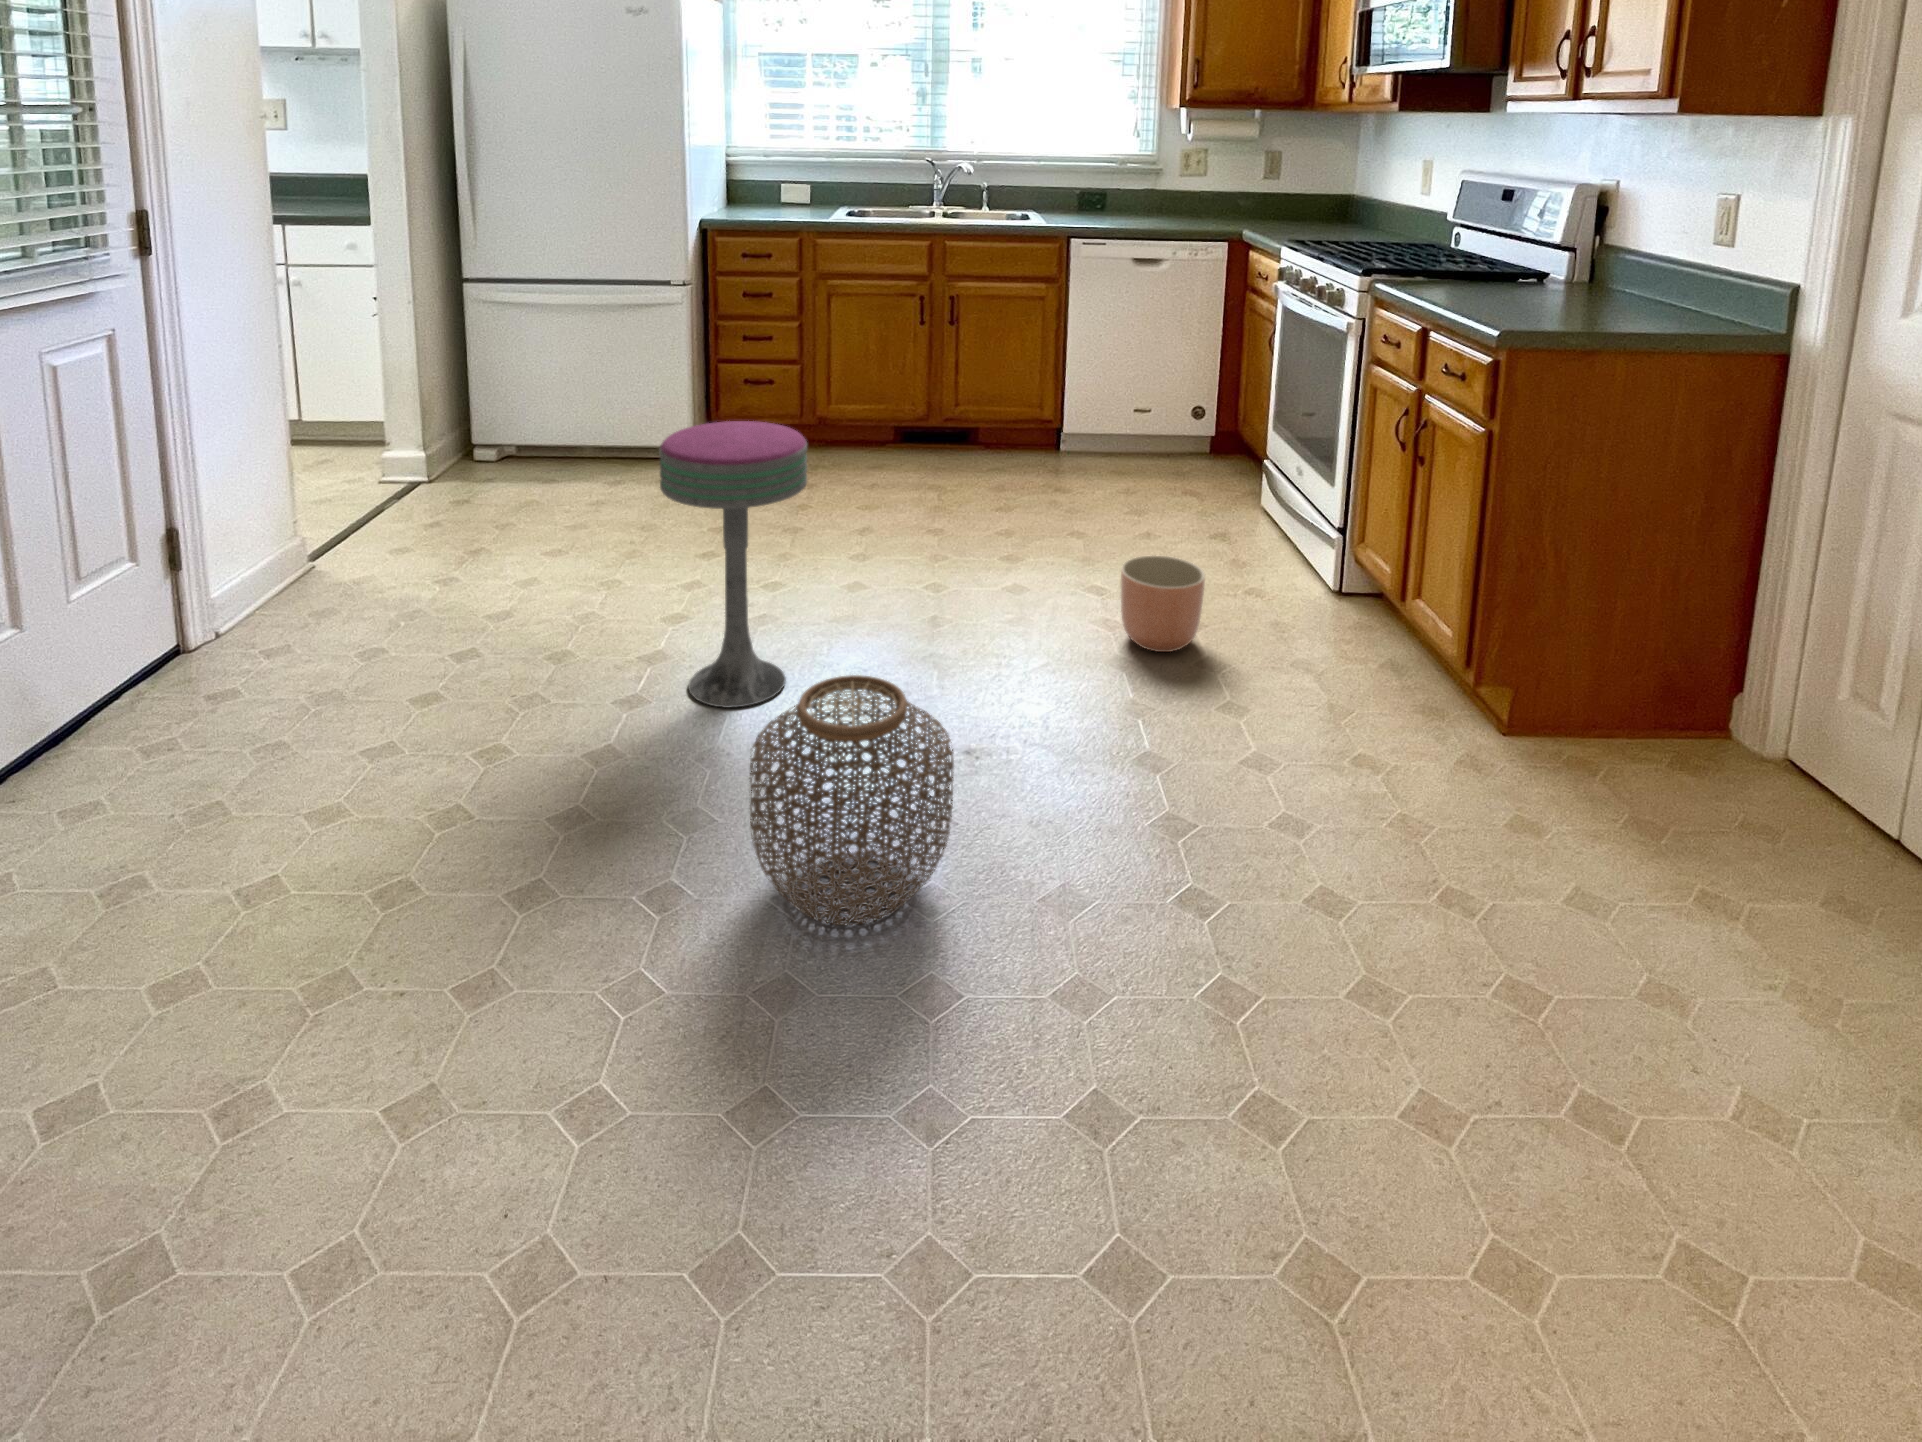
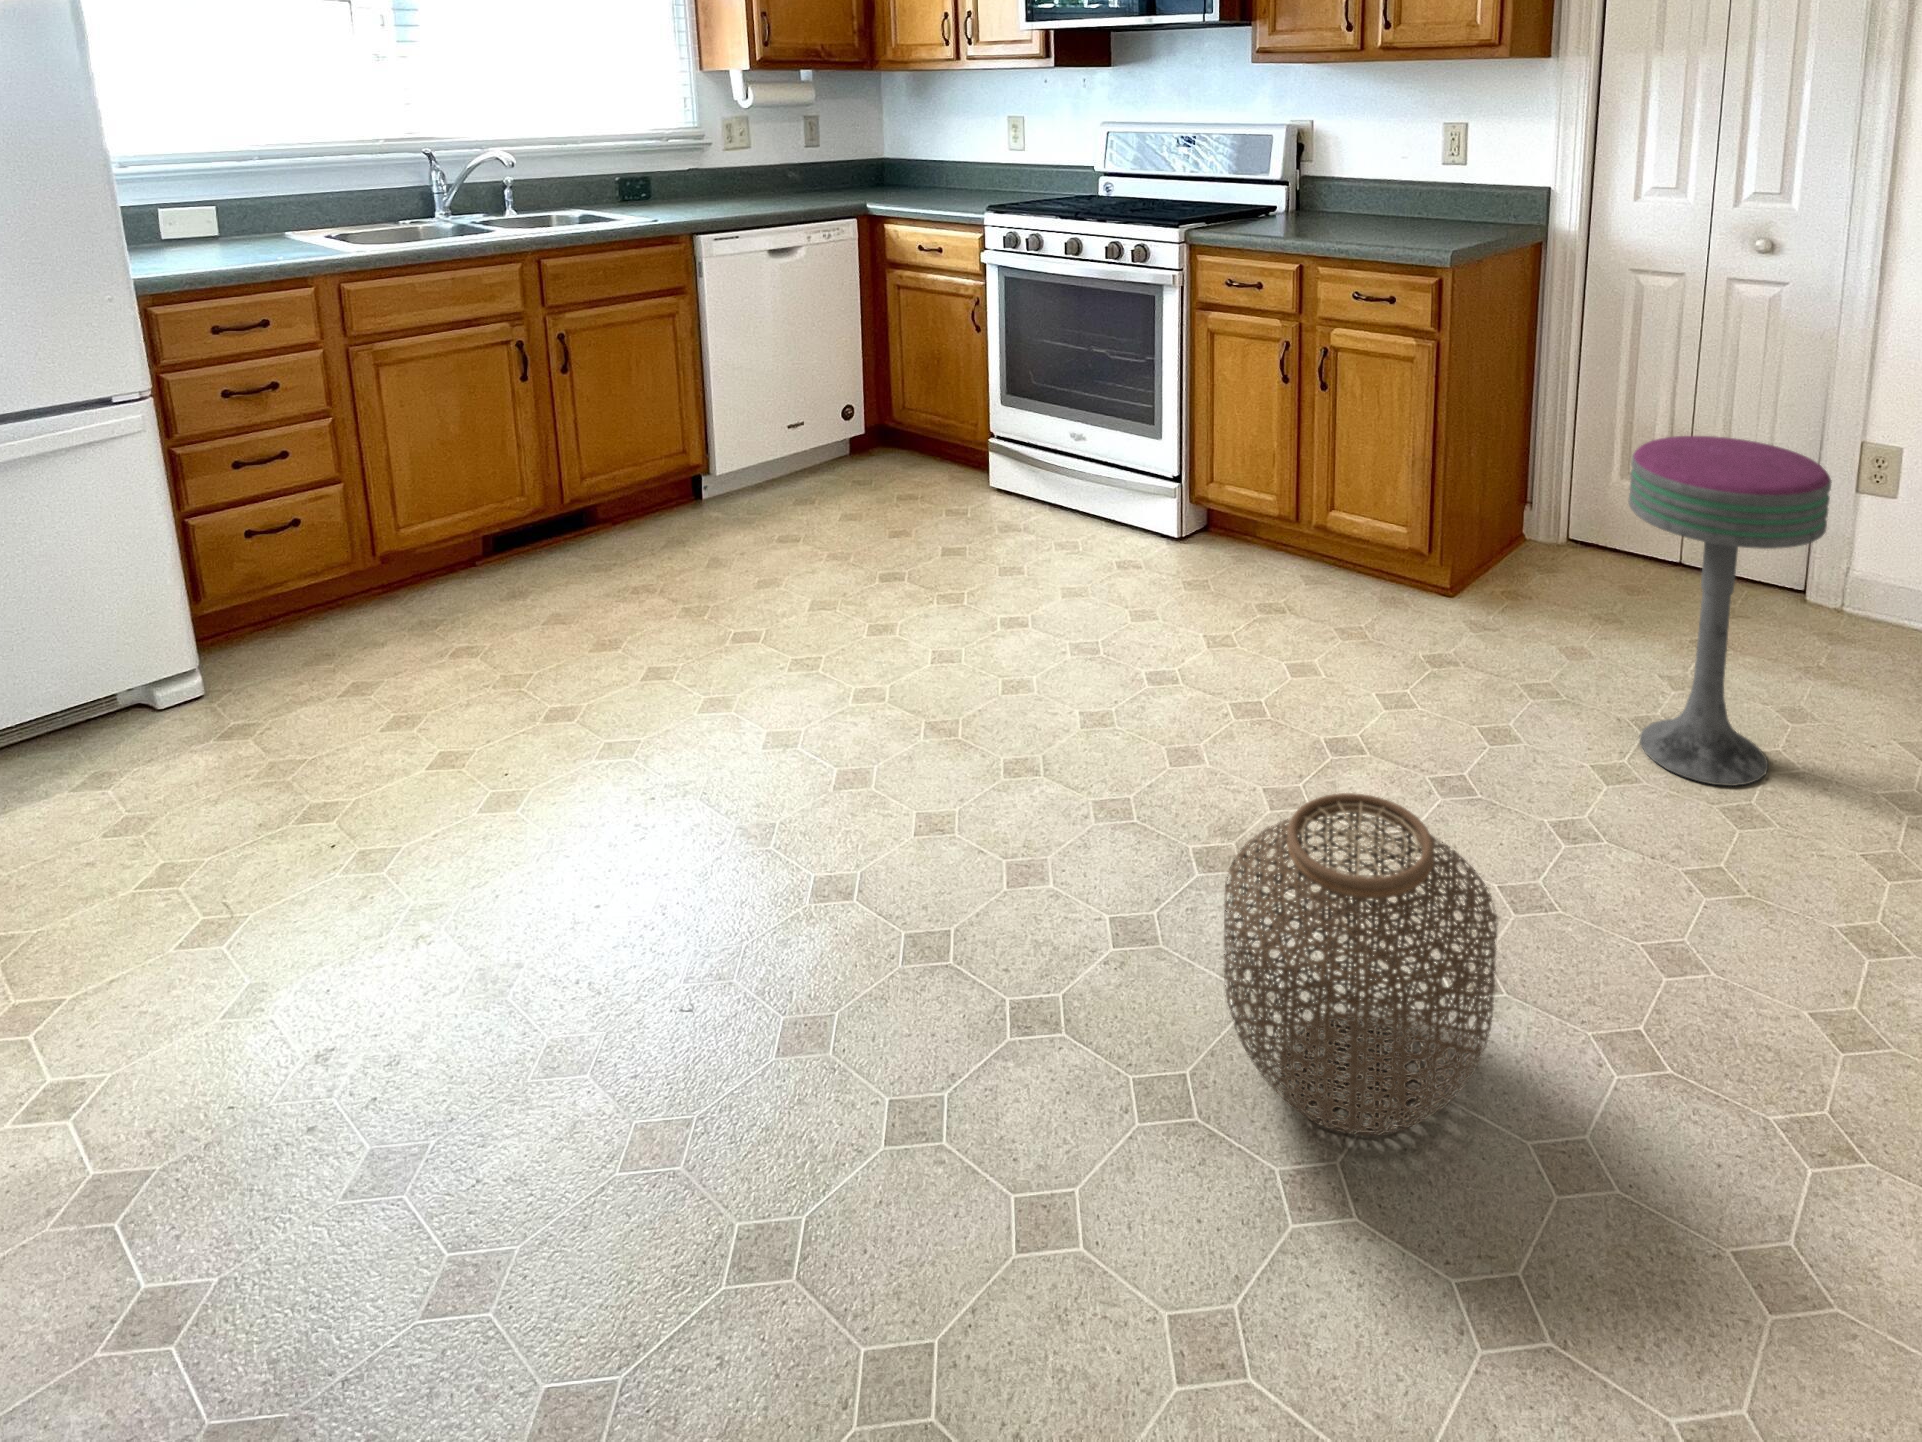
bar stool: present [659,421,807,708] -> present [1628,436,1832,786]
planter: present [1121,555,1205,652] -> none [1093,558,1185,667]

